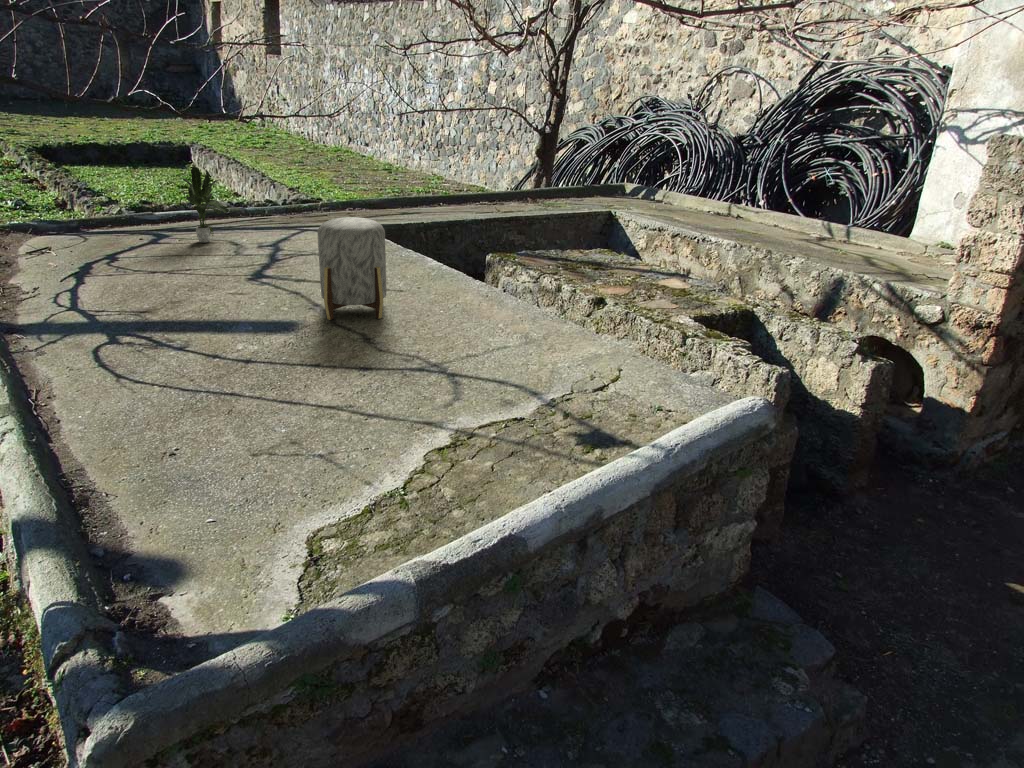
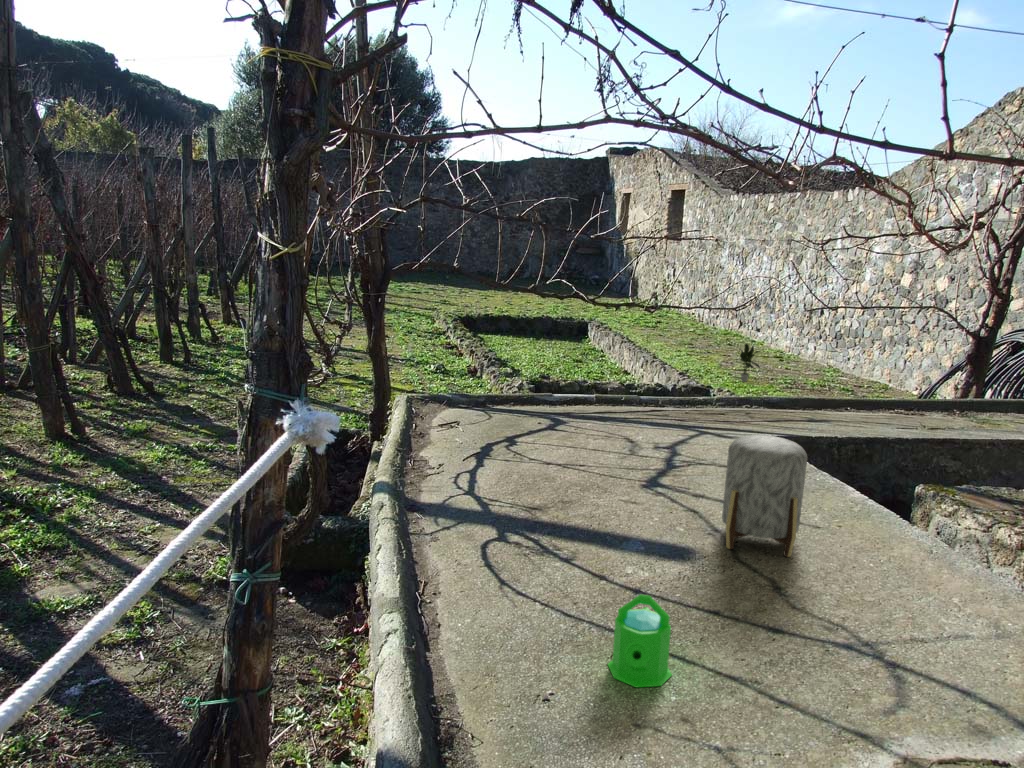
potted plant: present [179,166,231,243] -> present [740,344,760,382]
watering can: none [224,352,281,428] -> present [608,595,672,688]

